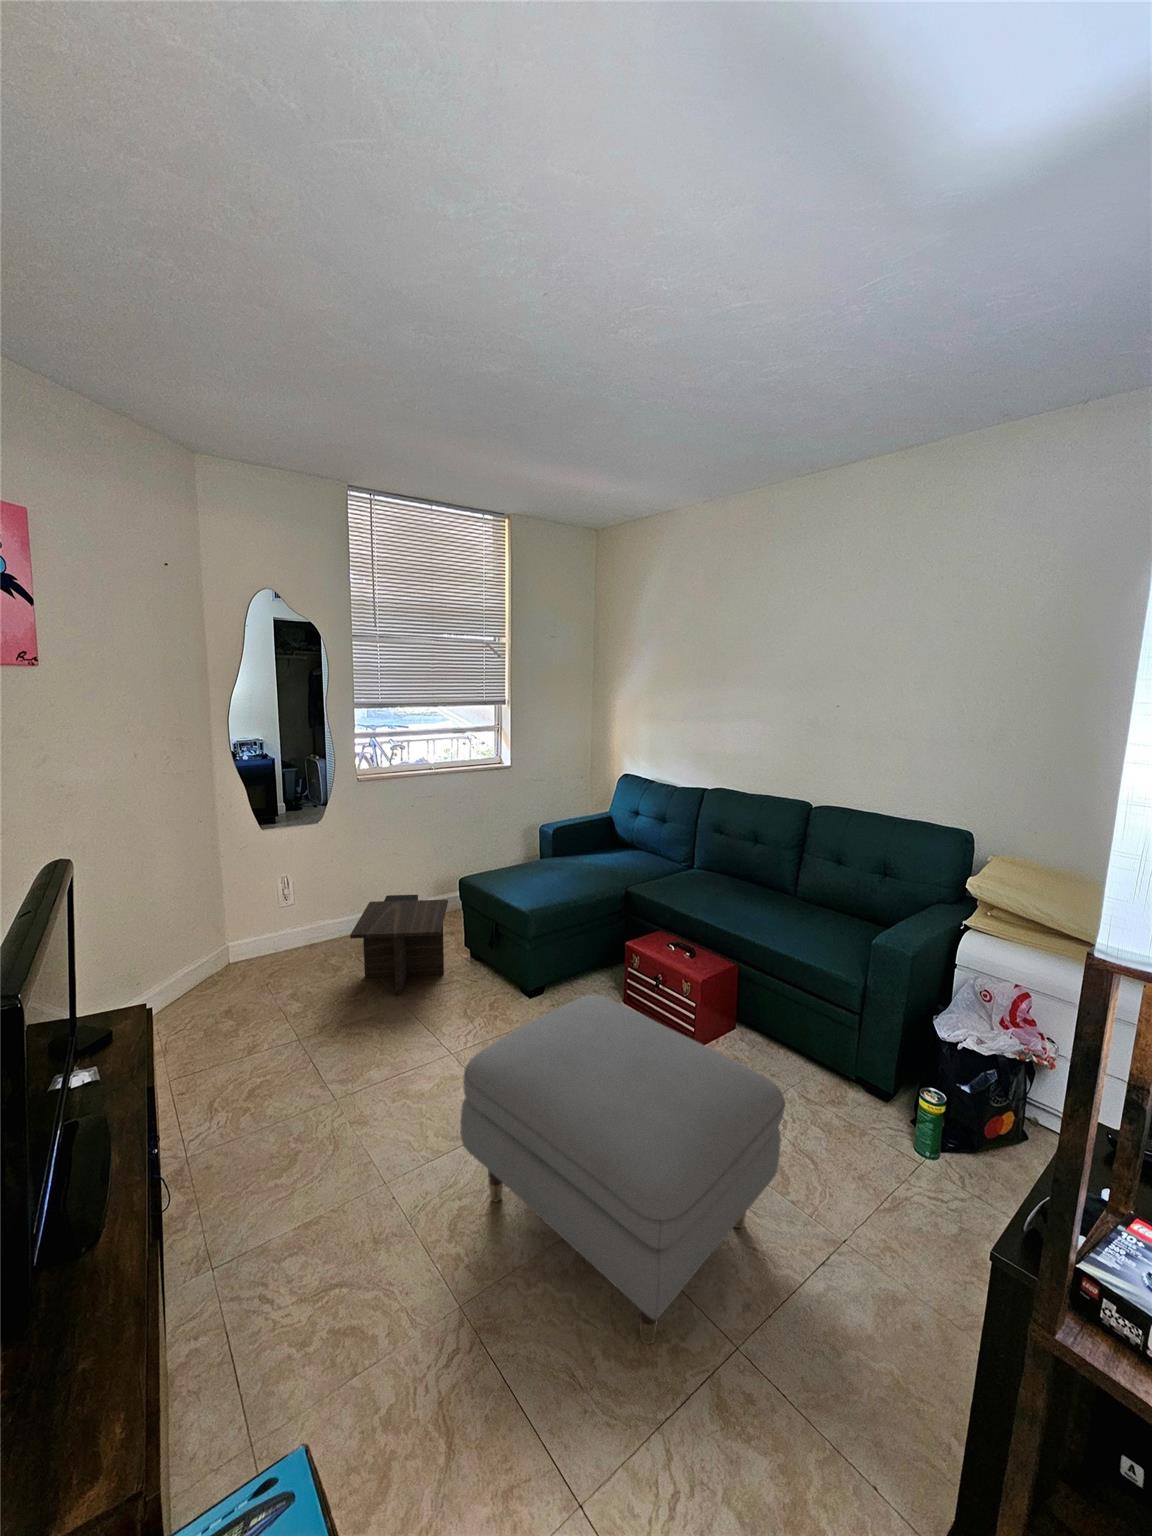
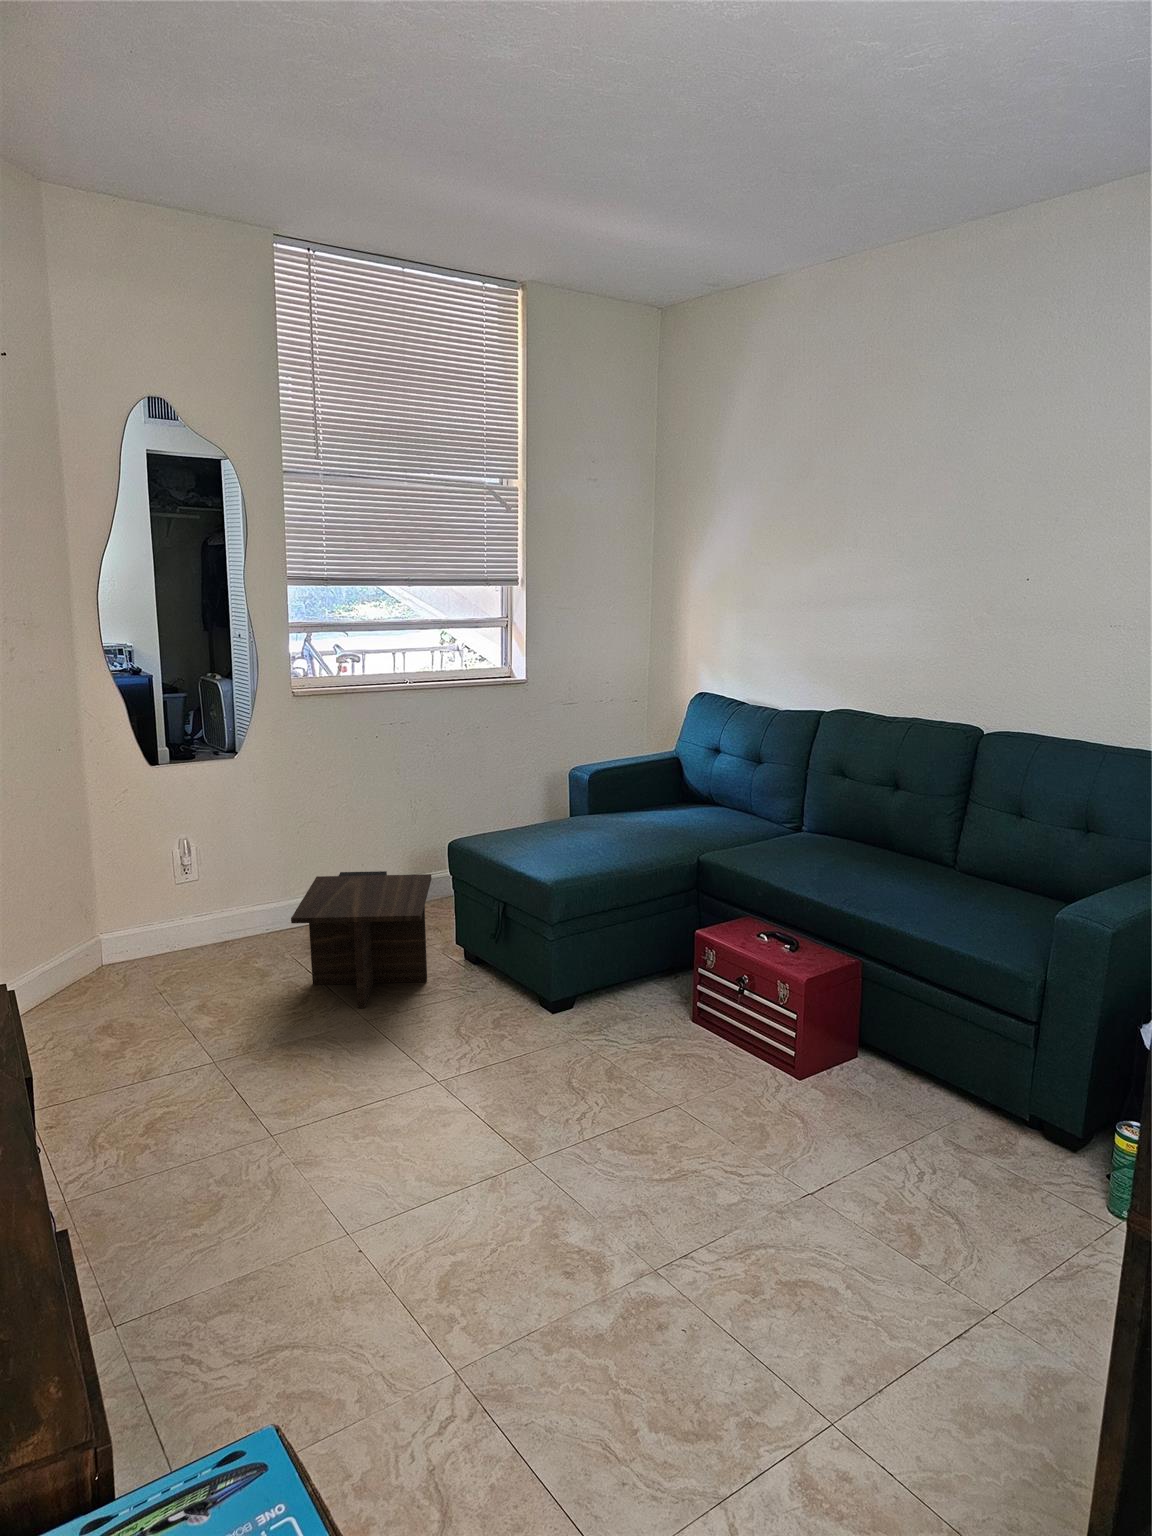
ottoman: present [461,995,785,1344] -> none [454,988,906,1414]

